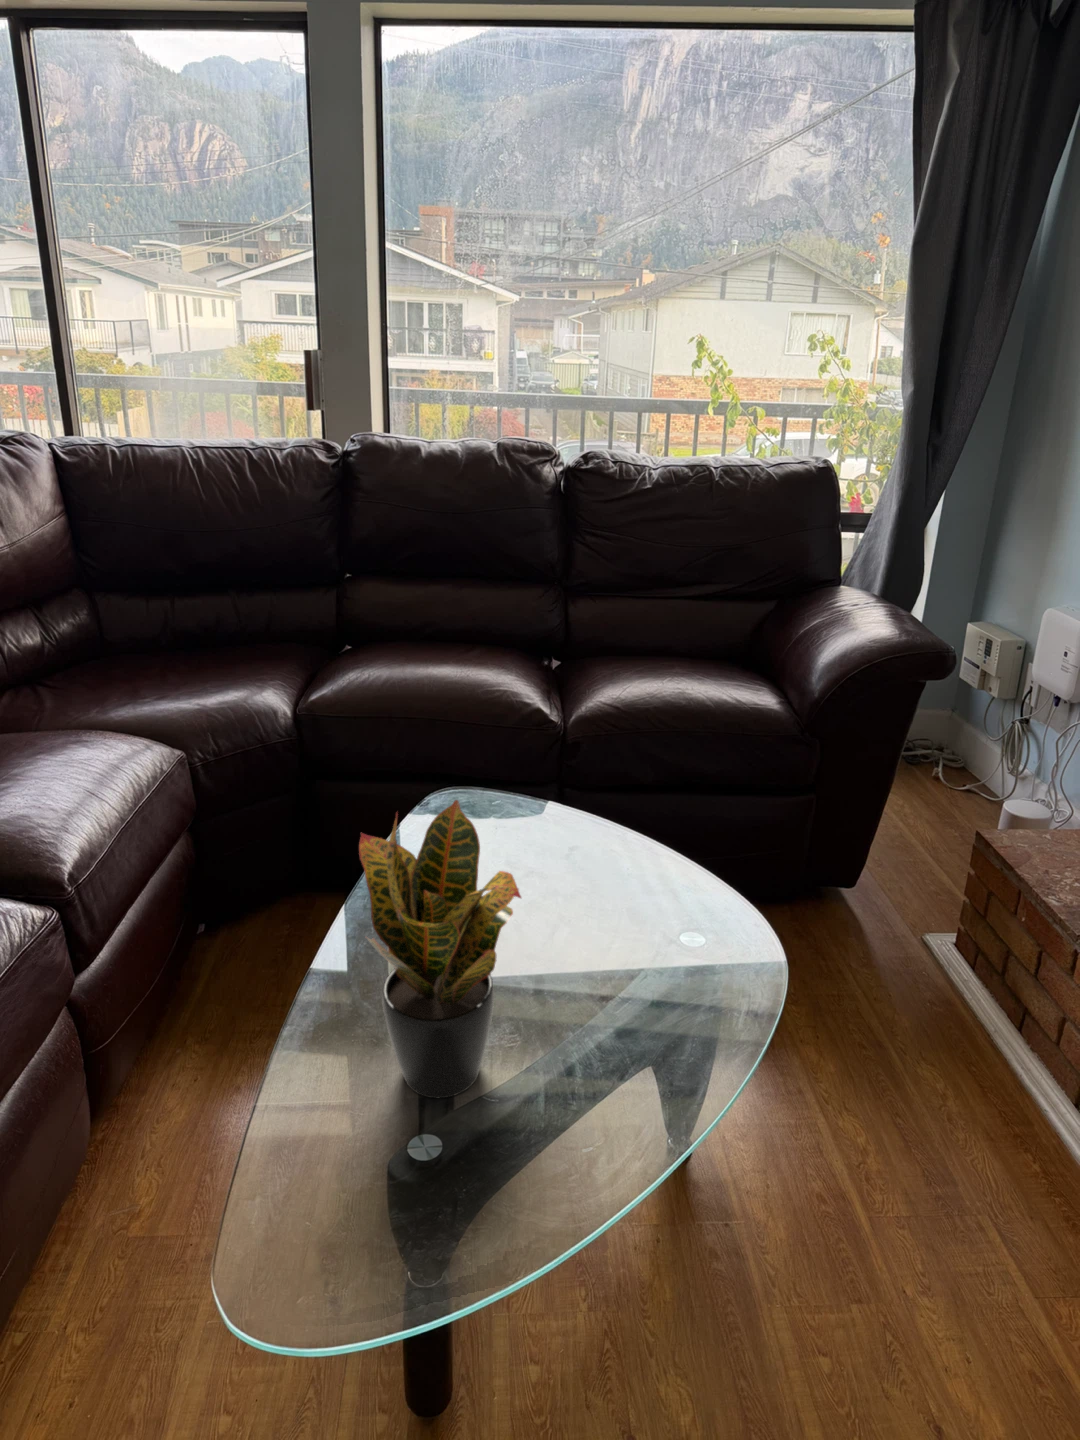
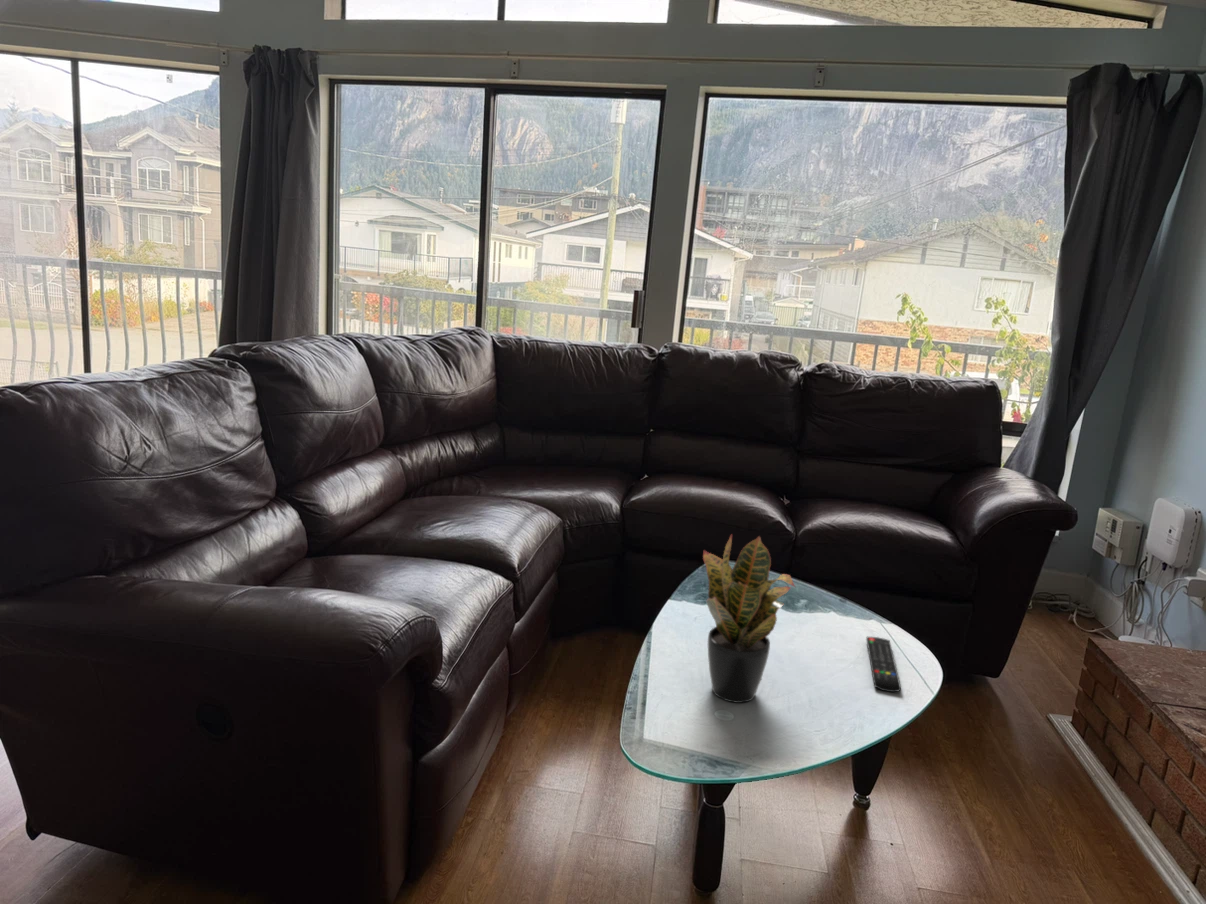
remote control: none [668,903,723,1014] -> present [867,637,901,692]

